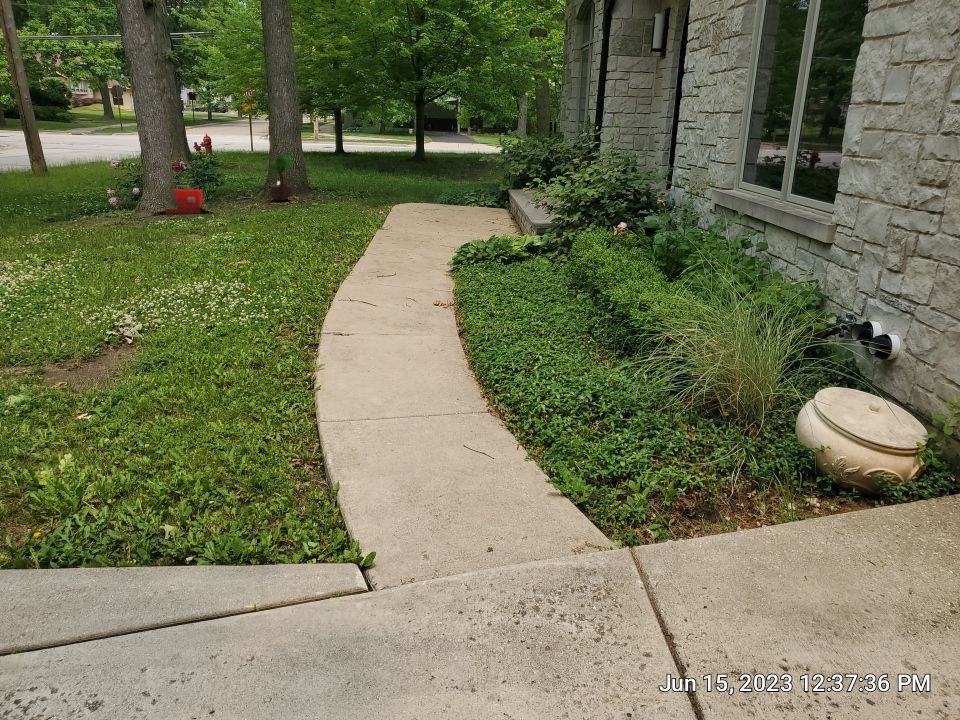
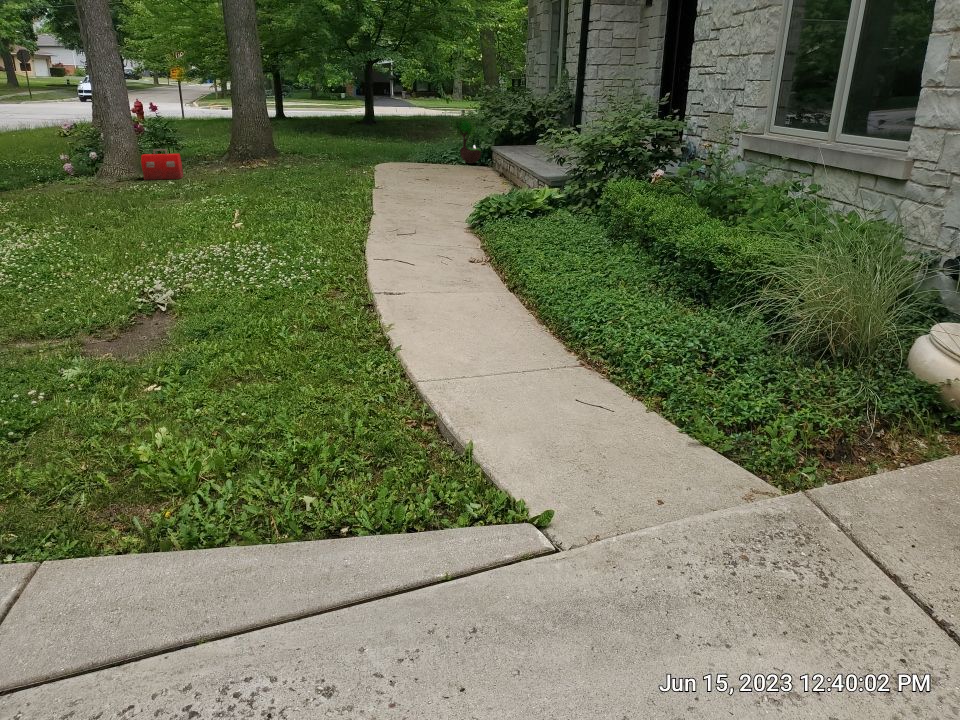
potted tree: present [270,154,293,201] -> present [453,119,481,164]

